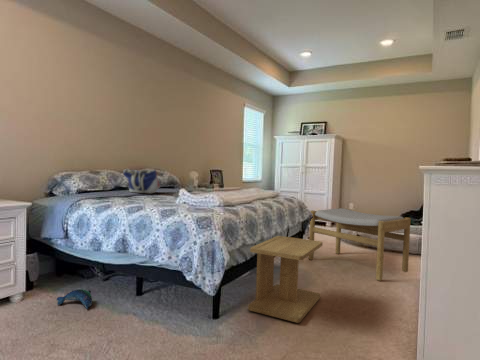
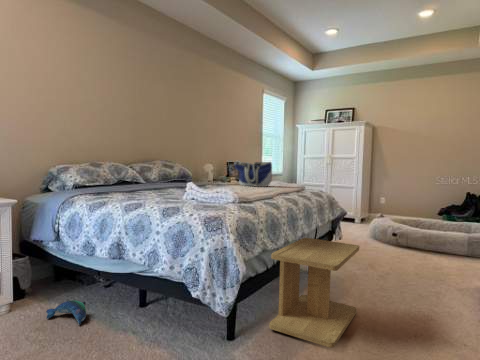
tote bag: present [123,169,160,193] -> present [234,162,272,187]
footstool: present [309,208,411,281] -> none [339,204,462,290]

